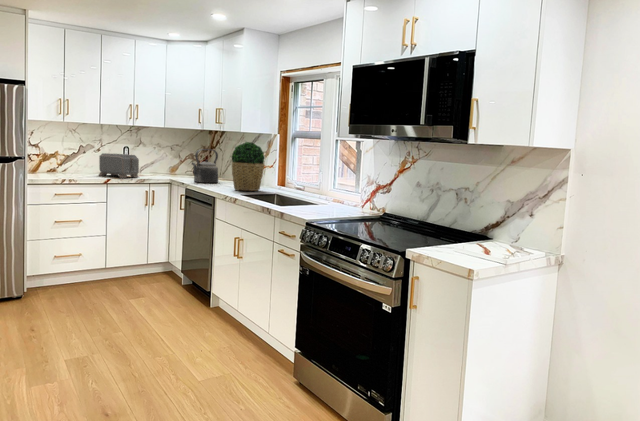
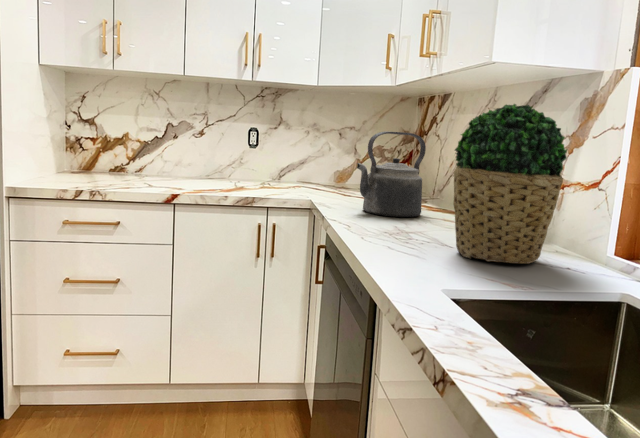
toaster: present [99,153,139,178] -> none [183,139,256,192]

